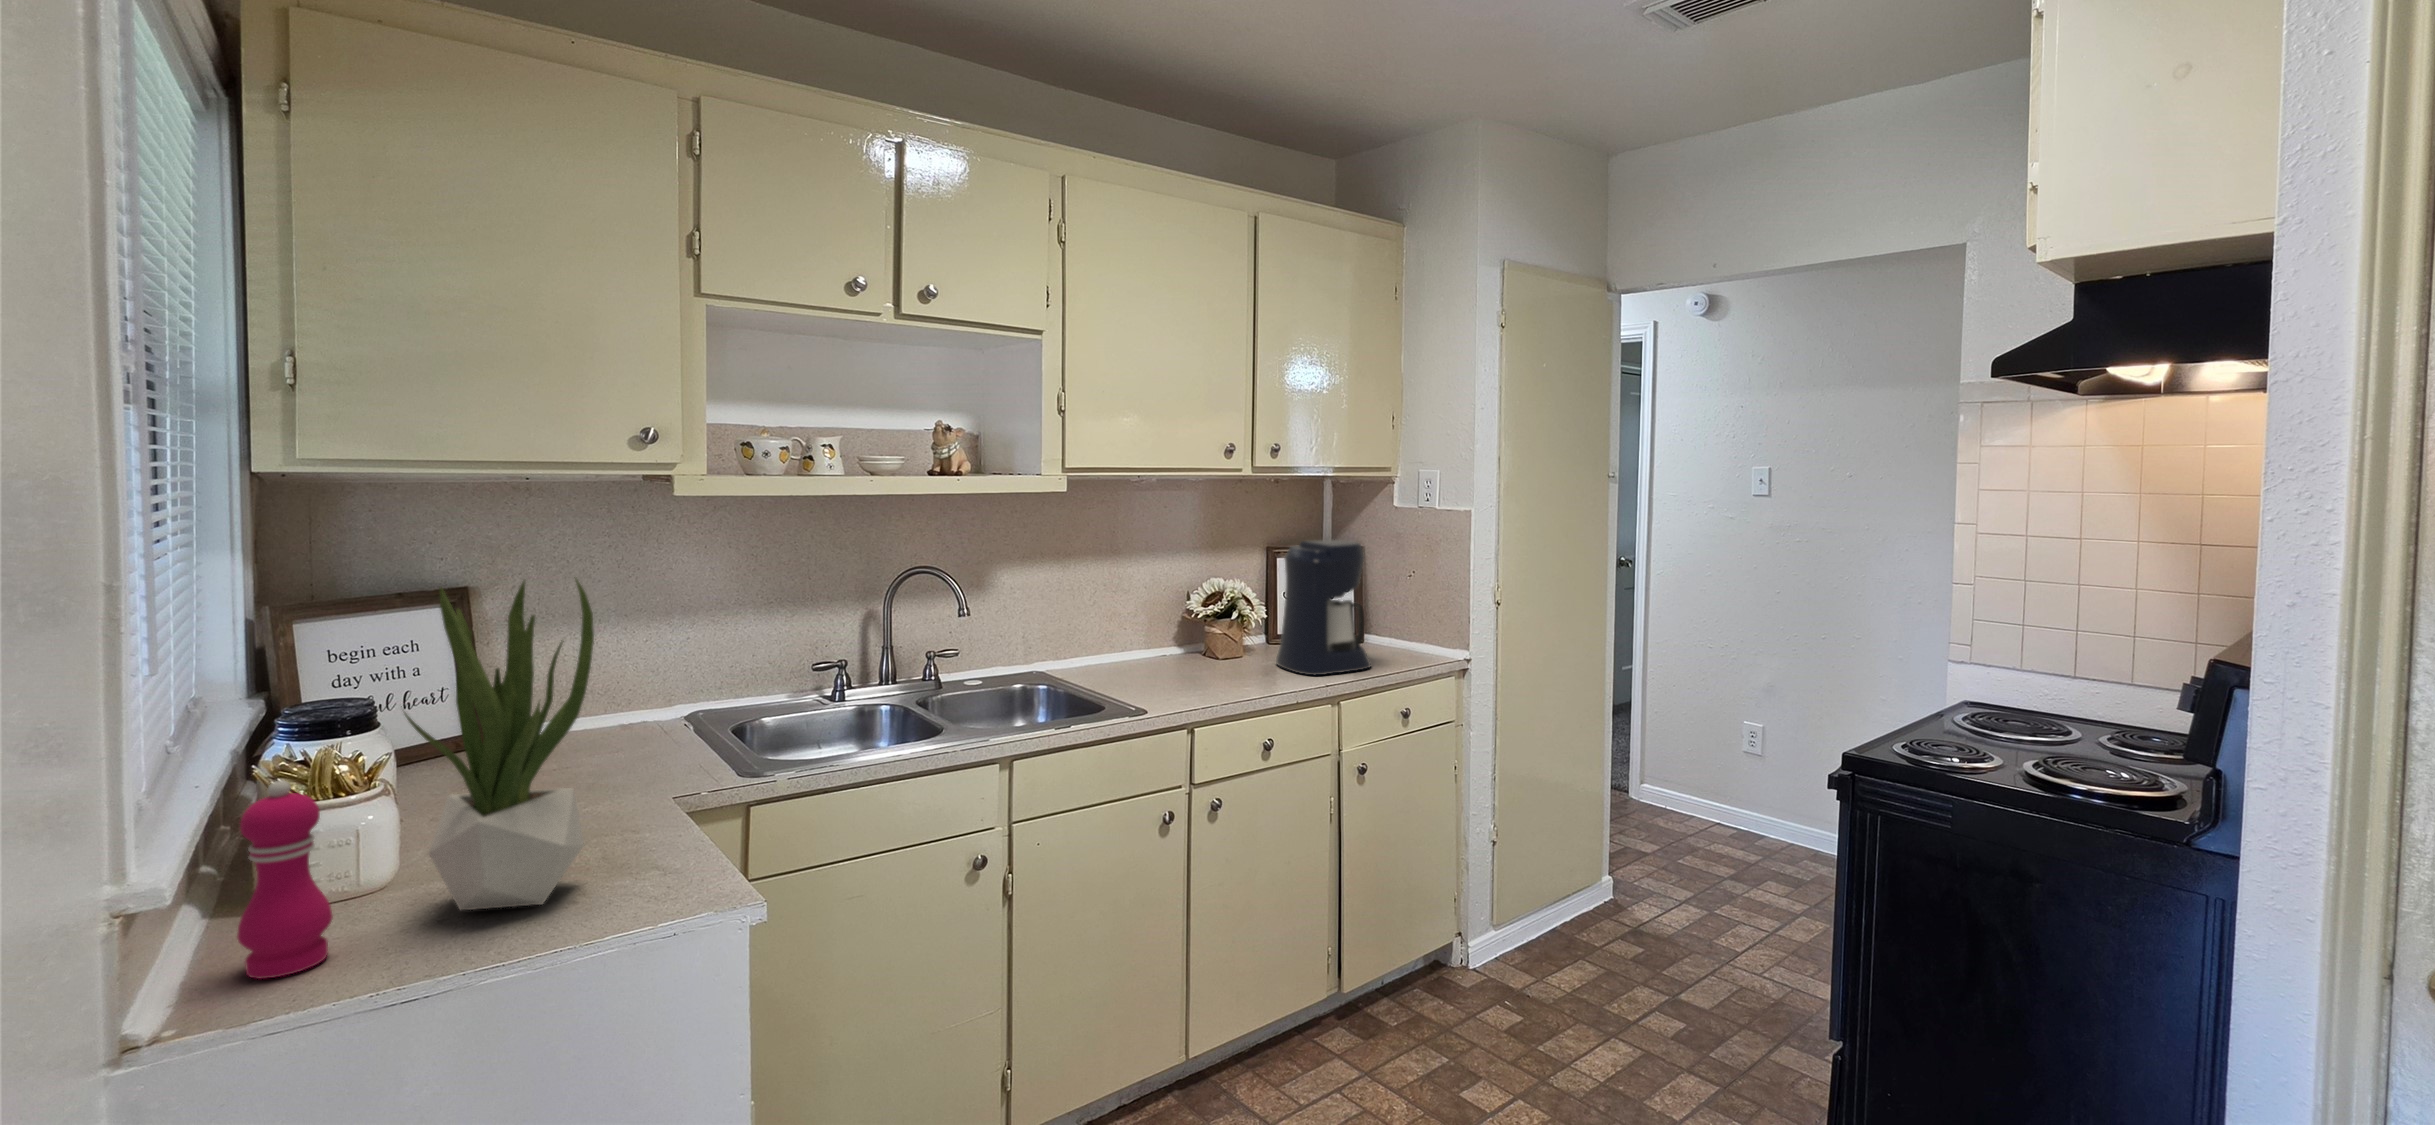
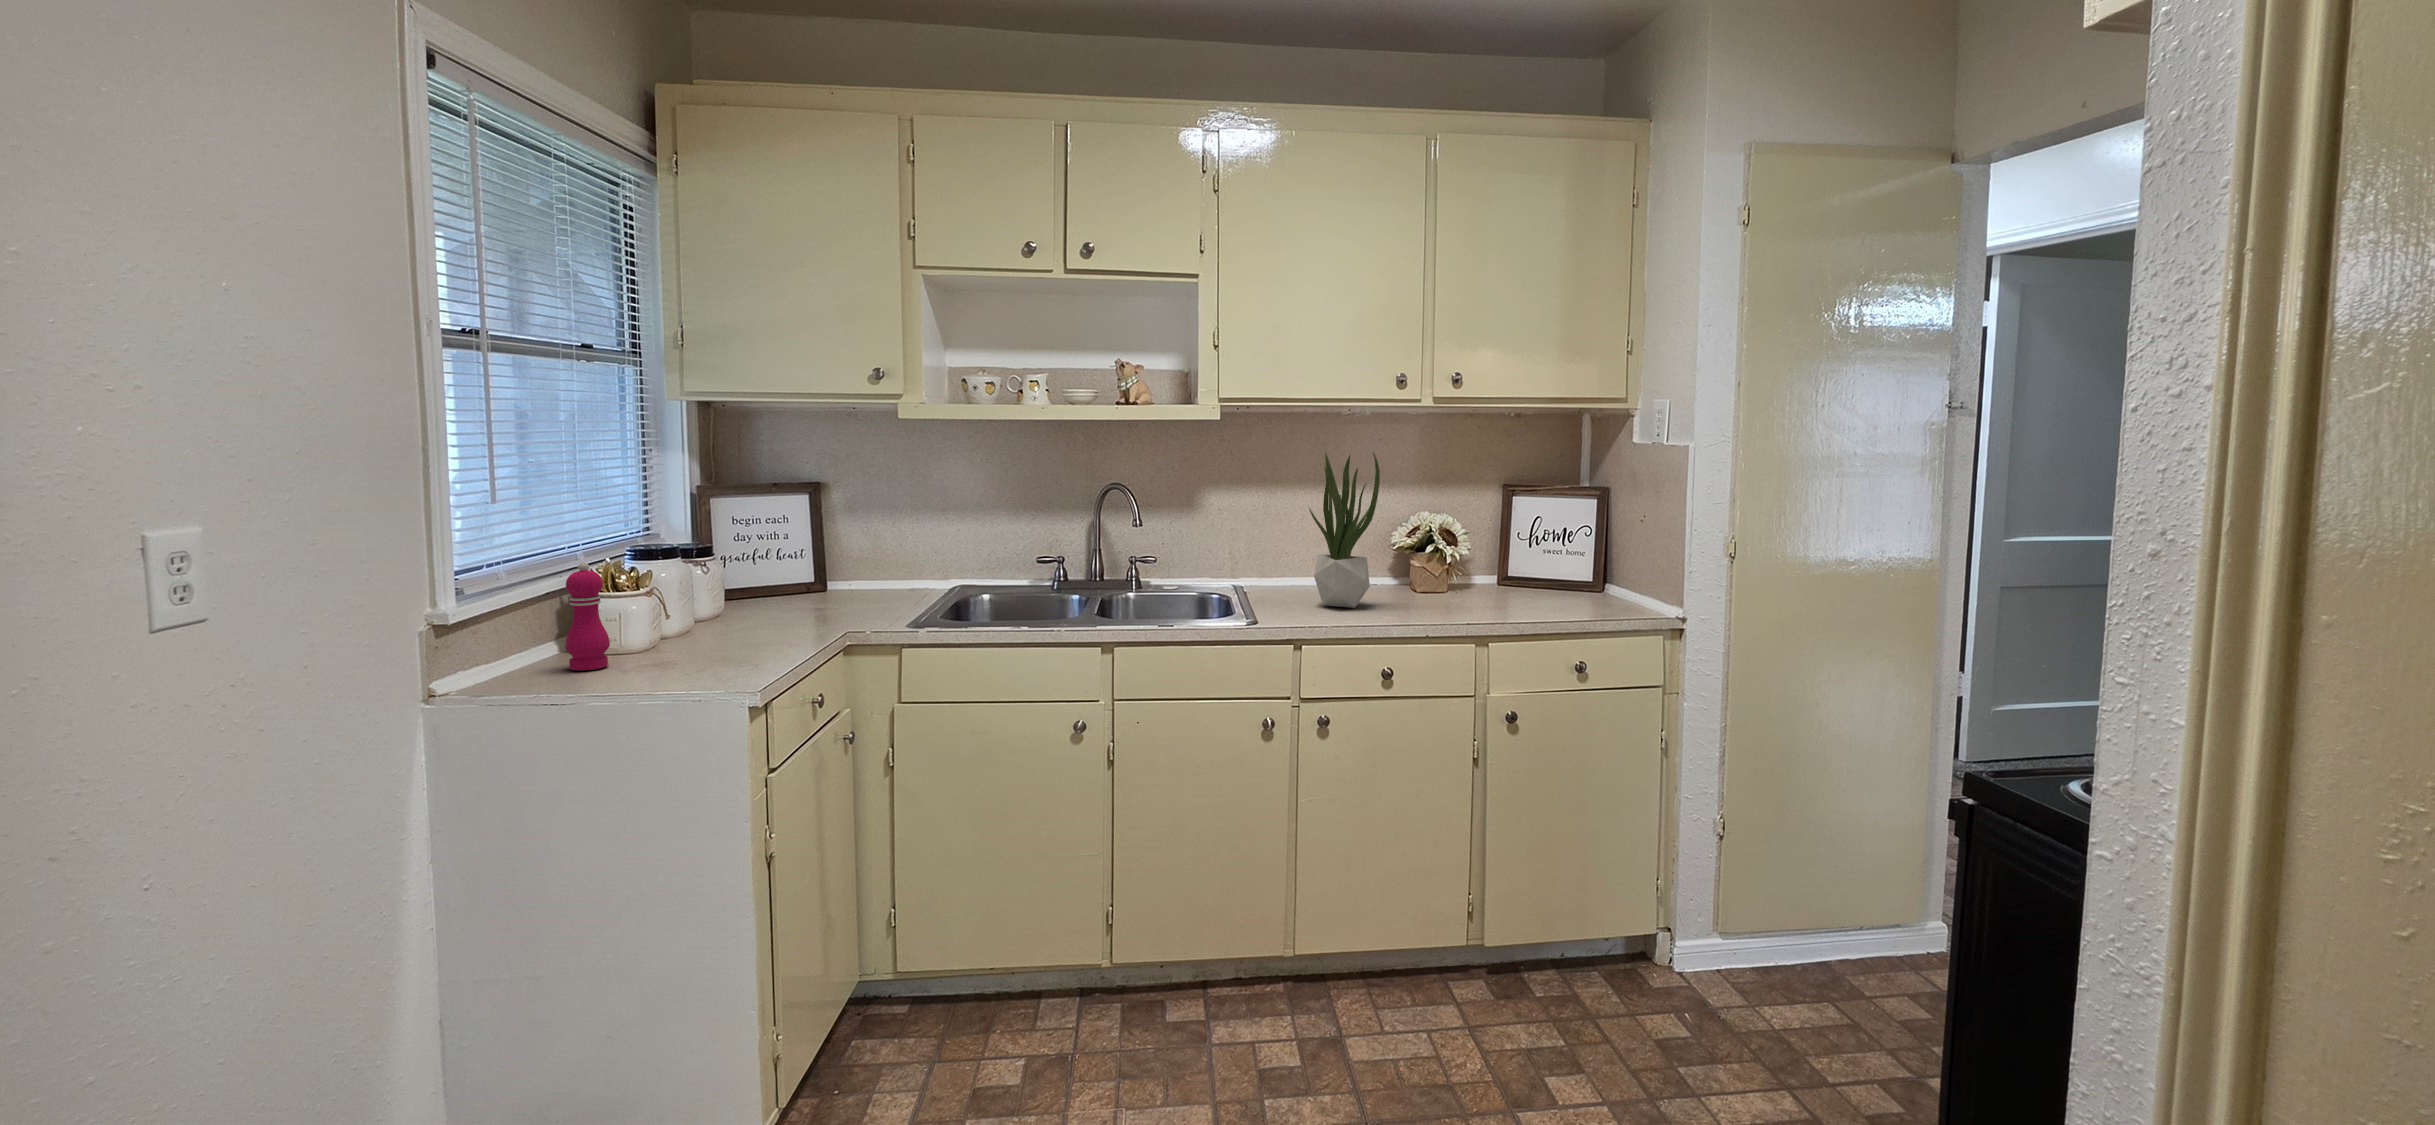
coffee maker: present [1276,540,1371,675] -> none [1462,476,1562,614]
potted plant: present [401,577,594,911] -> present [1309,453,1380,608]

